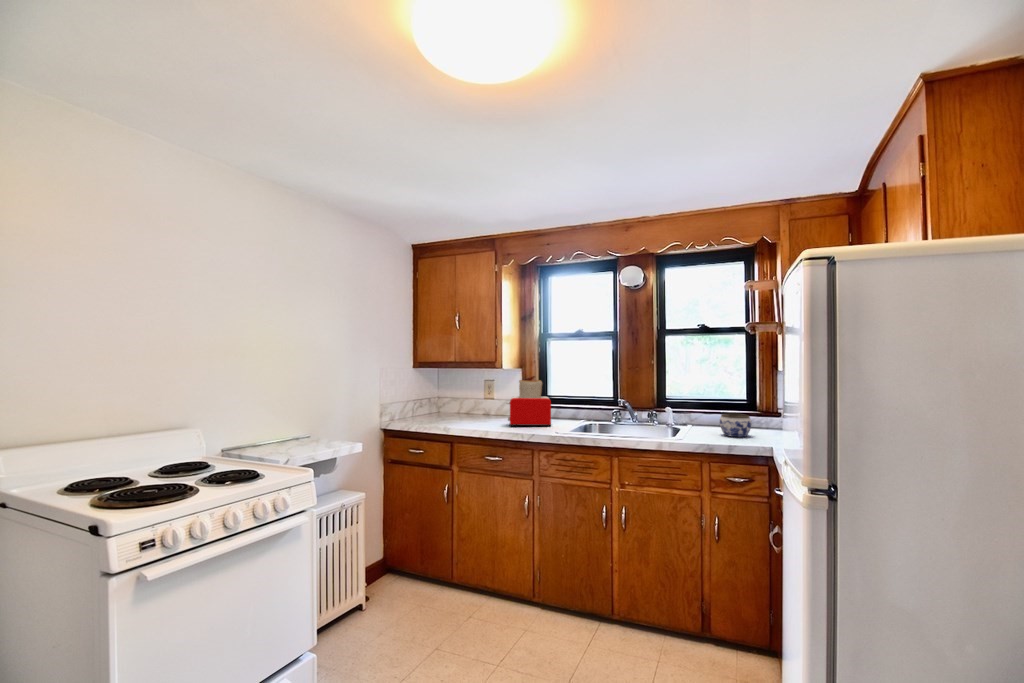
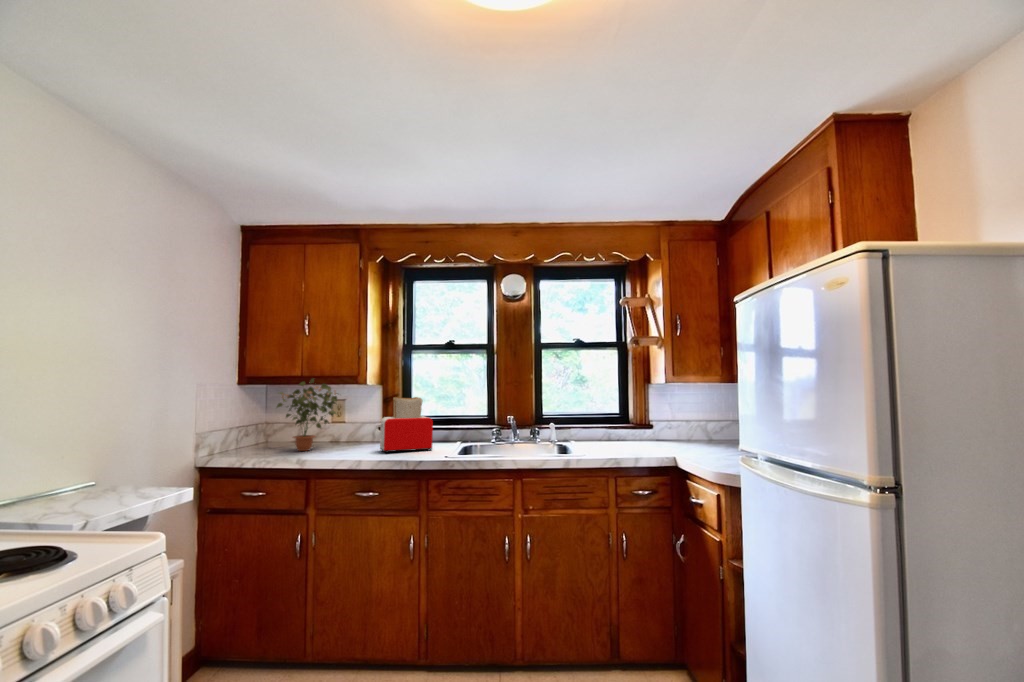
potted plant: none [439,363,483,421] -> present [277,379,337,451]
jar: present [720,413,751,437] -> none [608,426,636,448]

